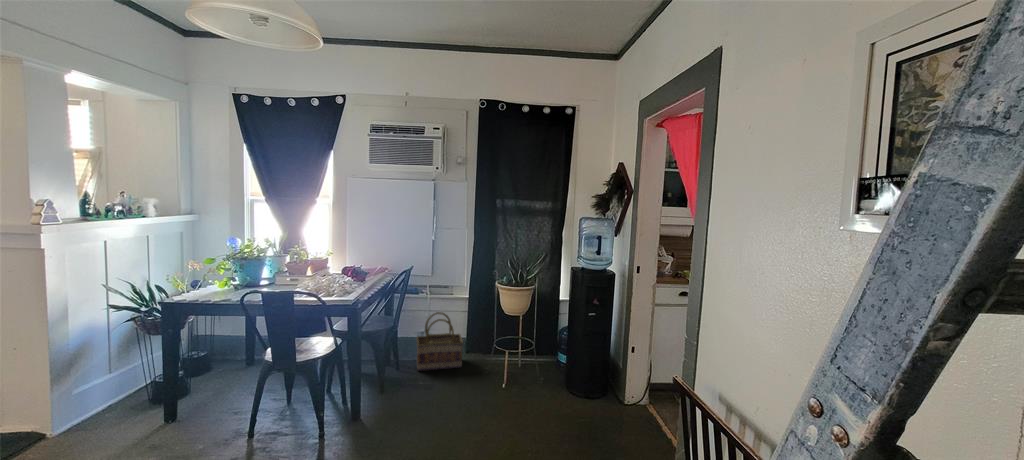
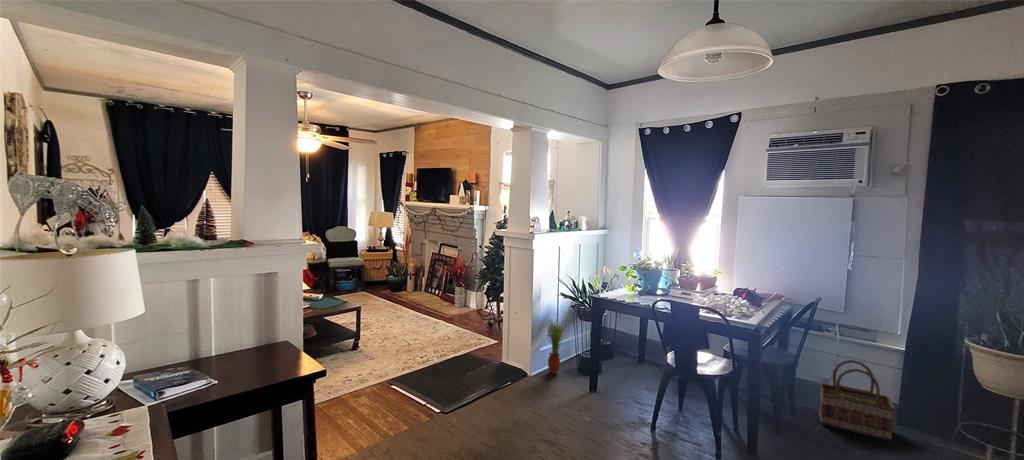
potted plant: none [77,341,120,420] -> present [547,320,566,374]

